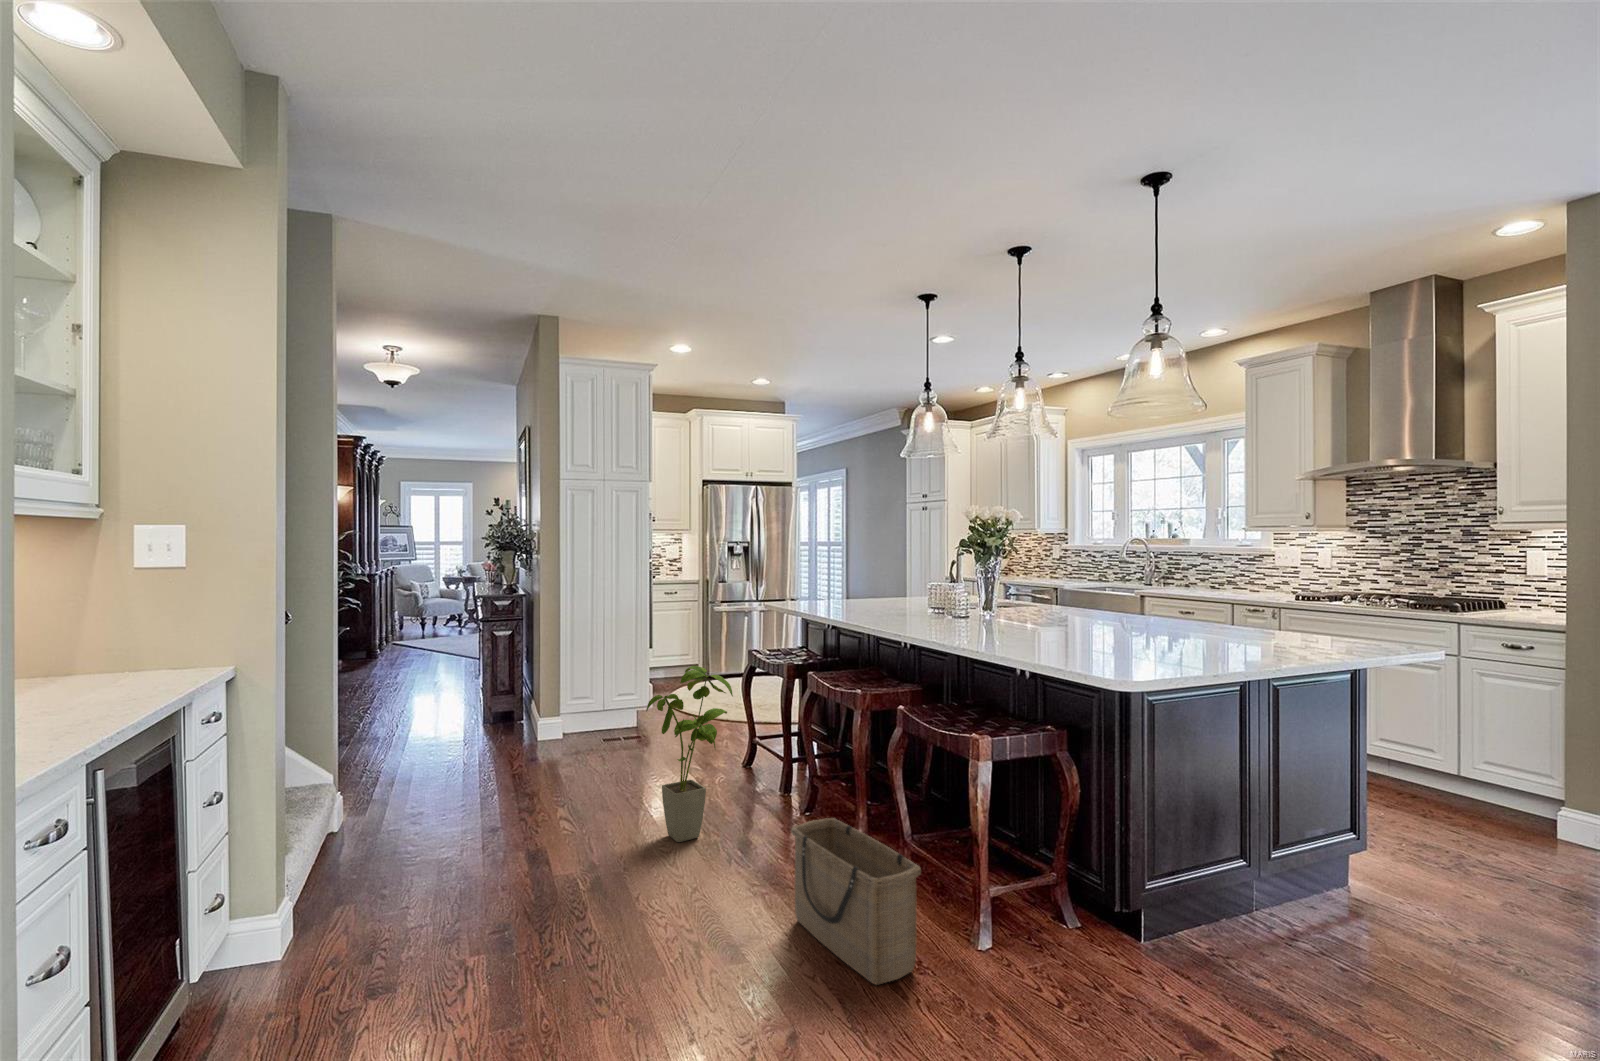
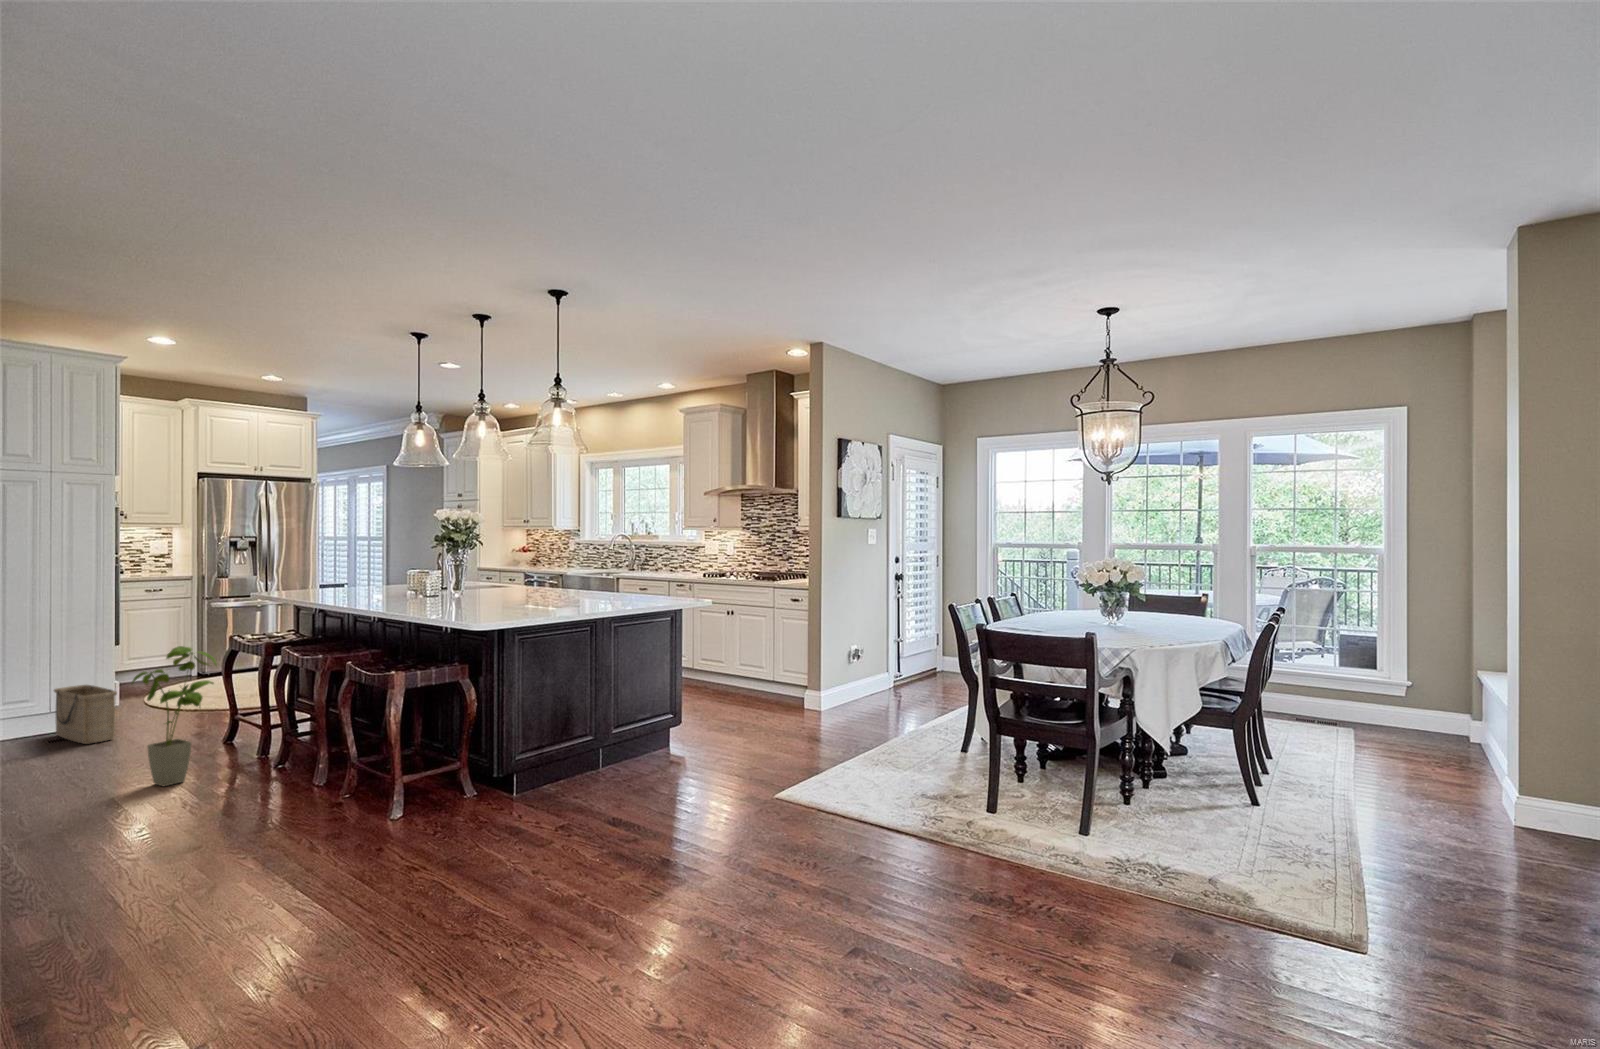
basket: present [791,818,921,985] -> present [54,685,117,744]

